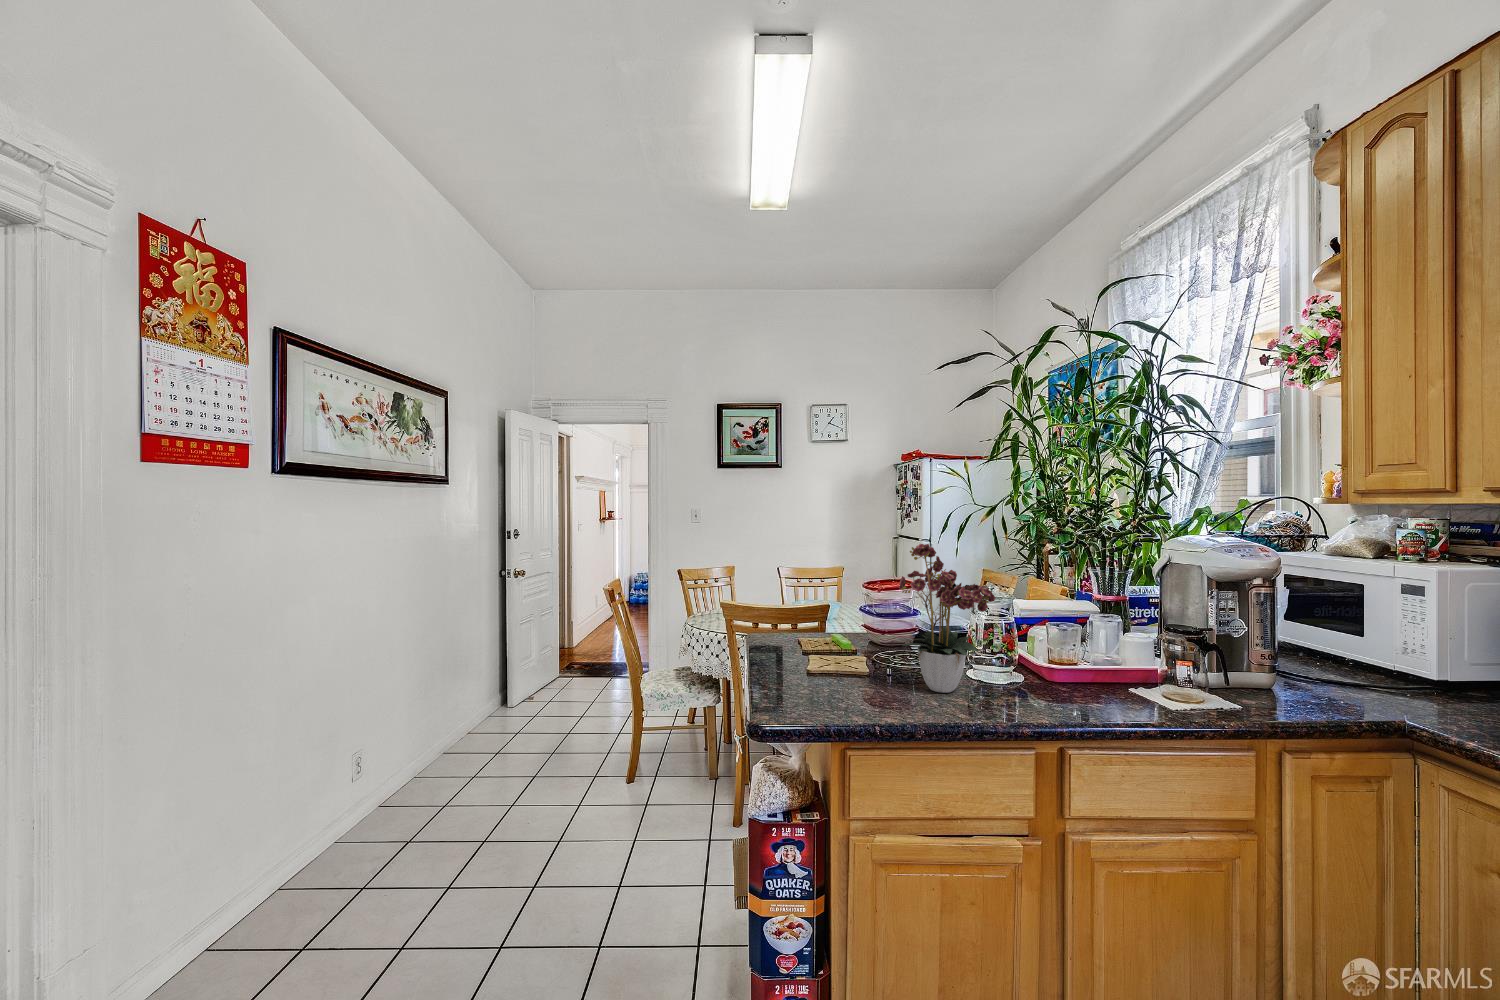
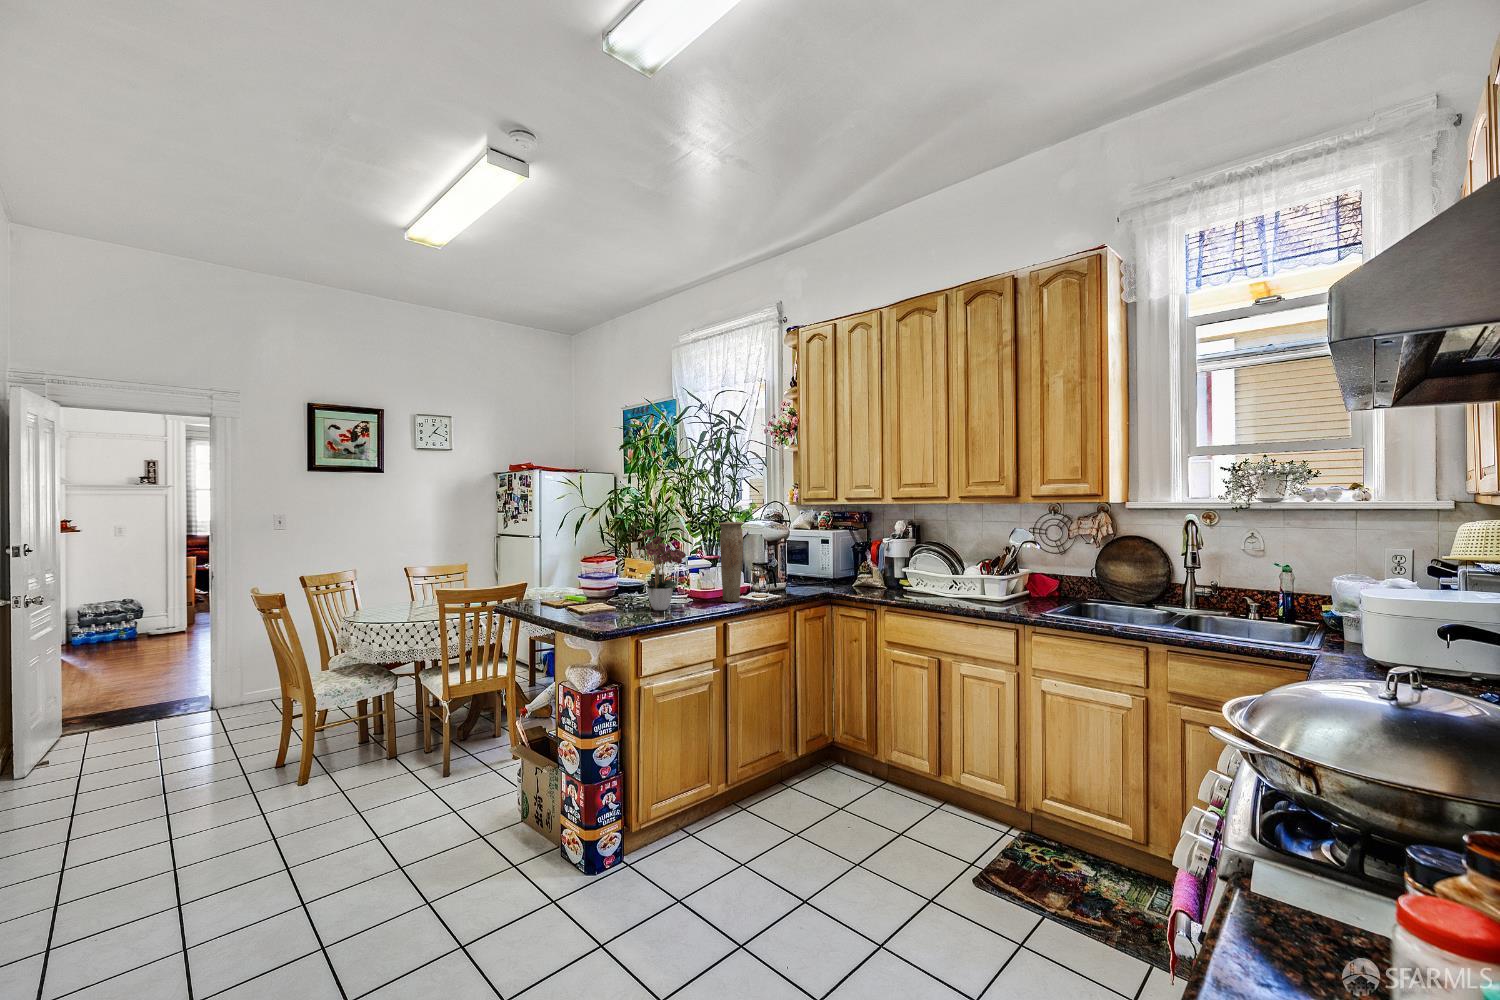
vase: none [1078,540,1136,704] -> present [719,522,744,602]

